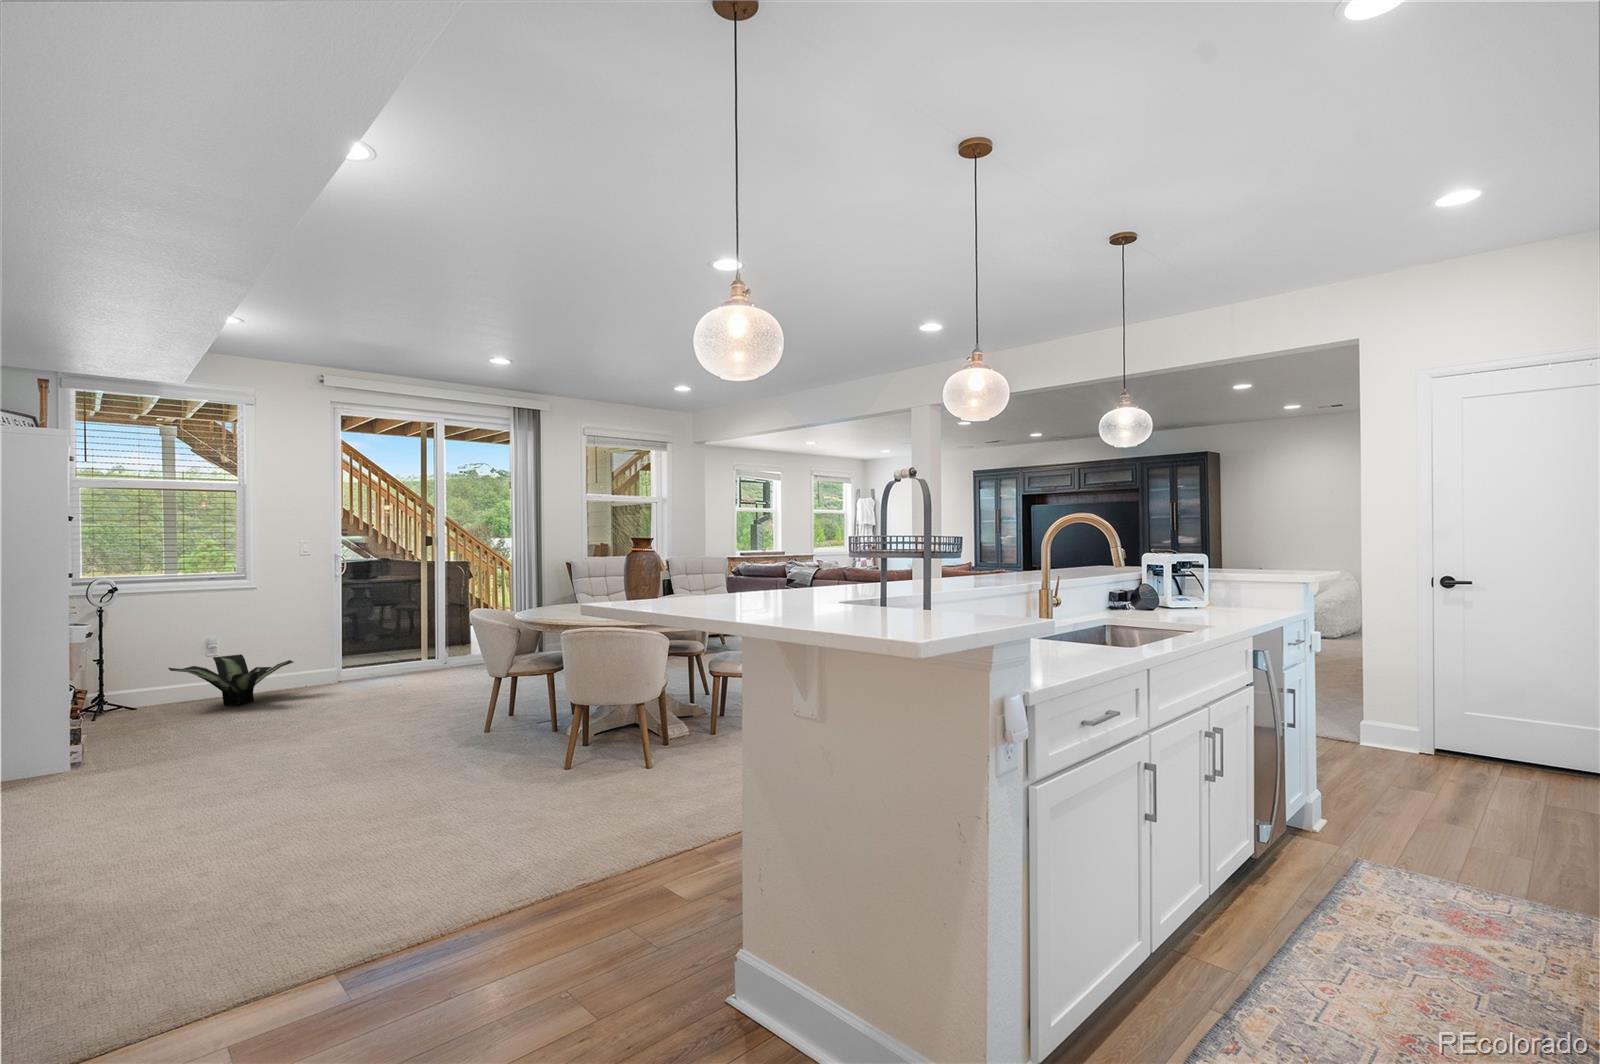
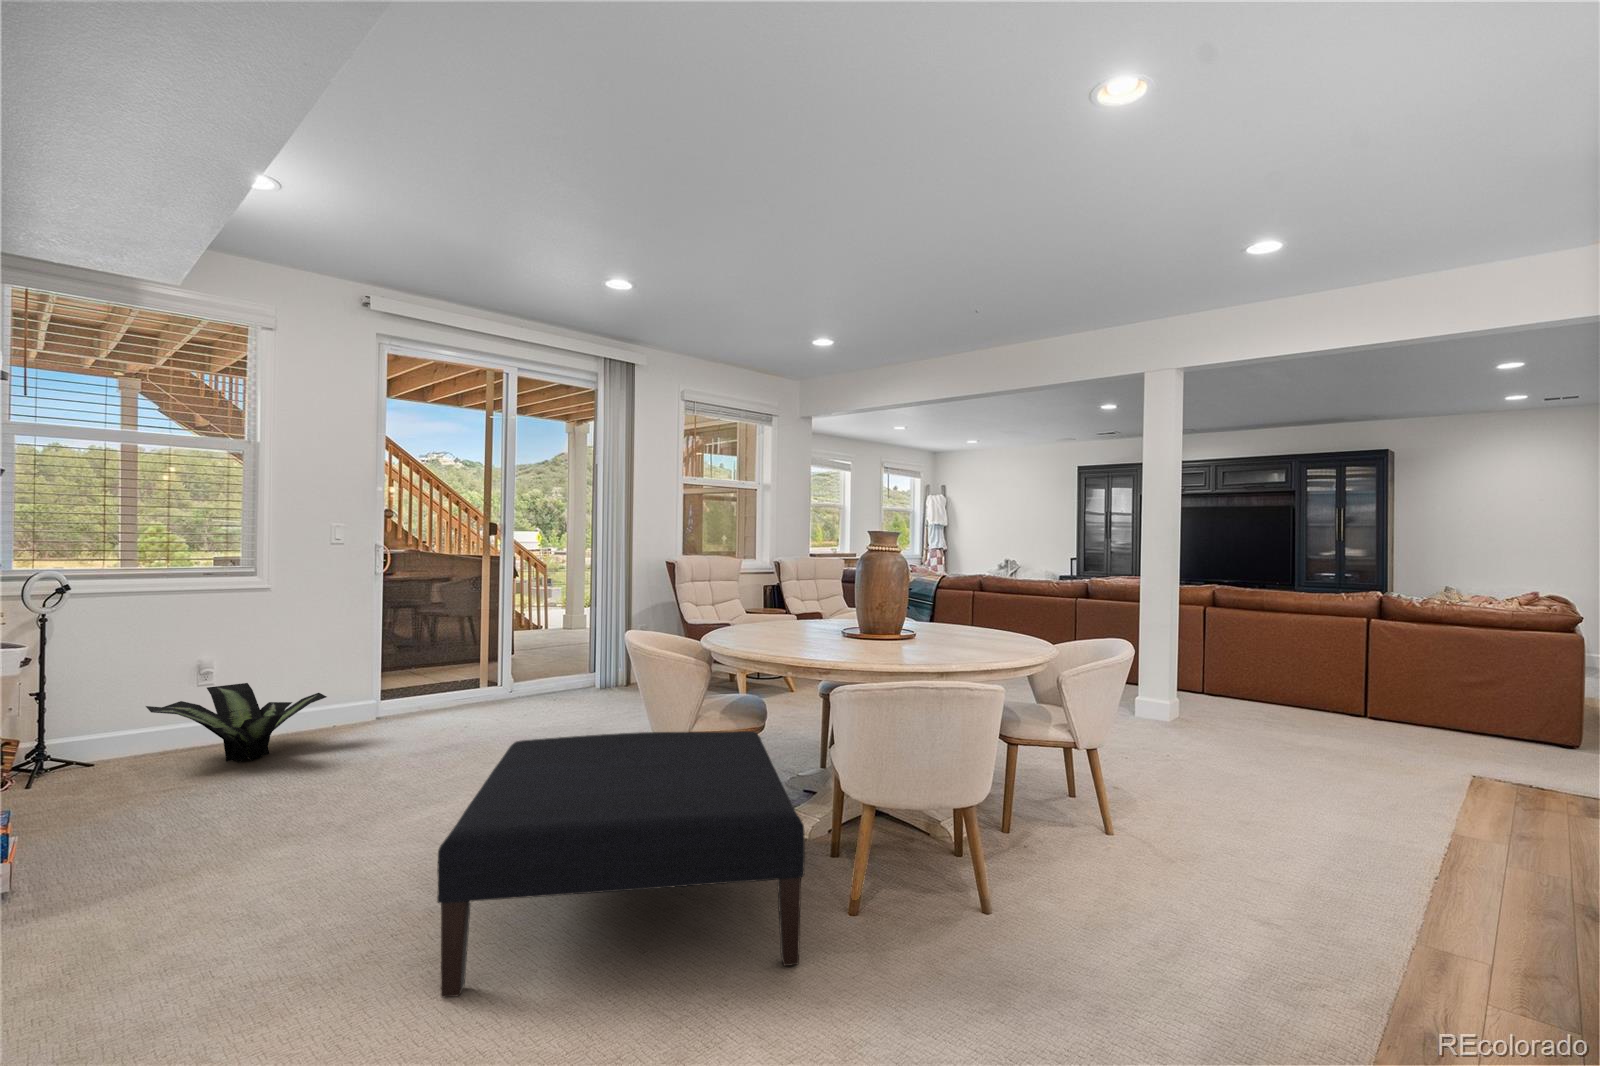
ottoman: none [289,668,539,798] -> present [437,731,805,997]

